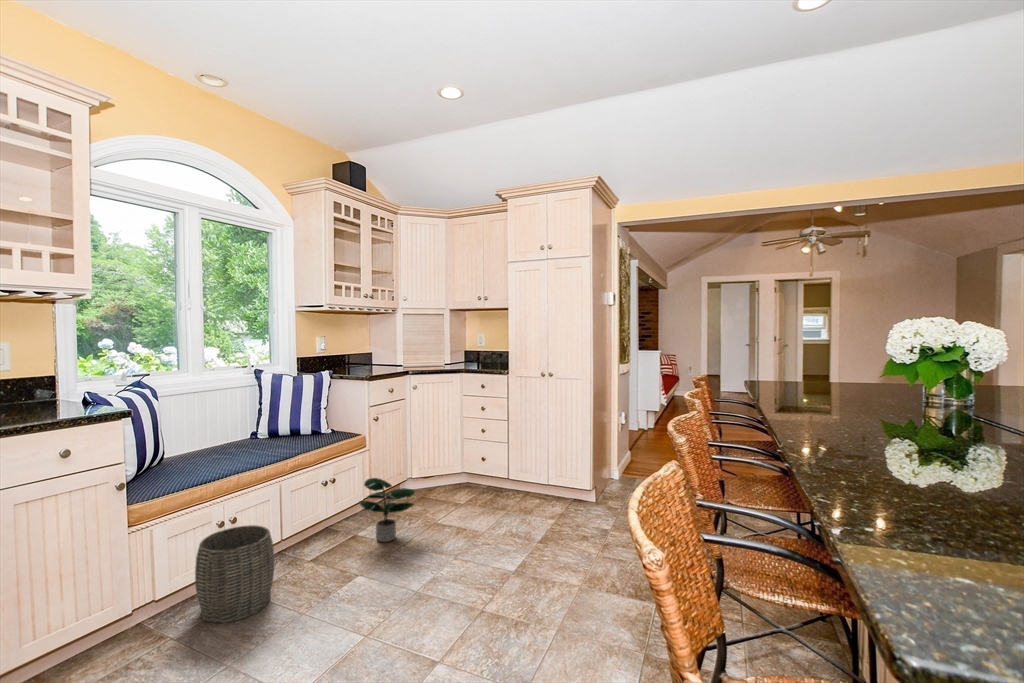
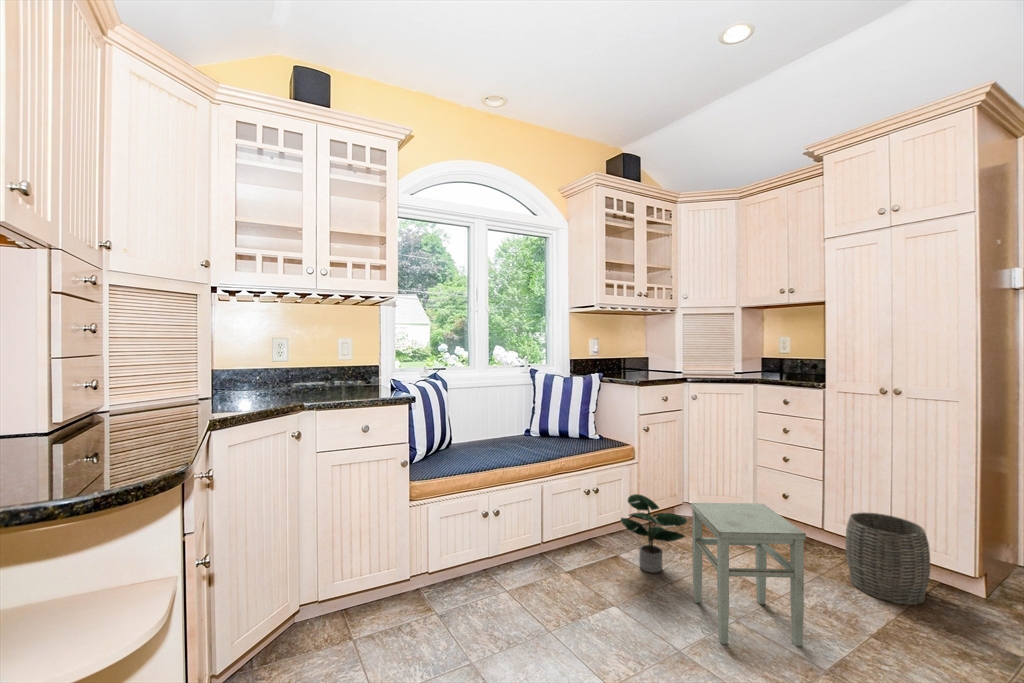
stool: none [420,466,500,575] -> present [691,503,806,646]
woven basket: present [195,525,274,623] -> present [845,512,930,605]

